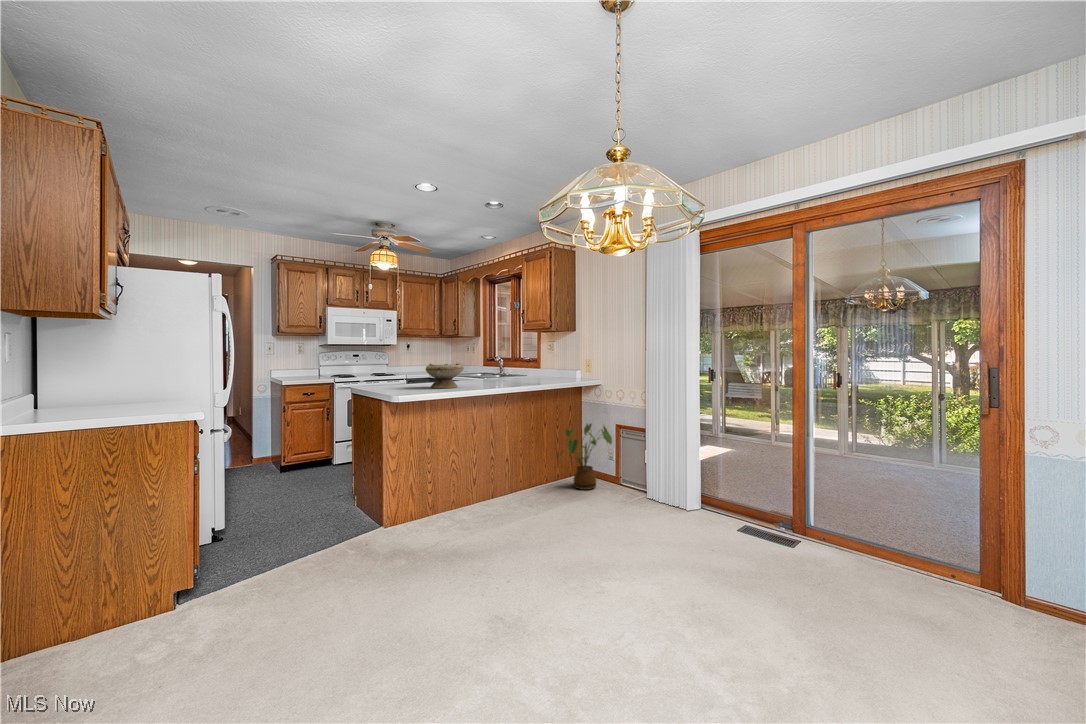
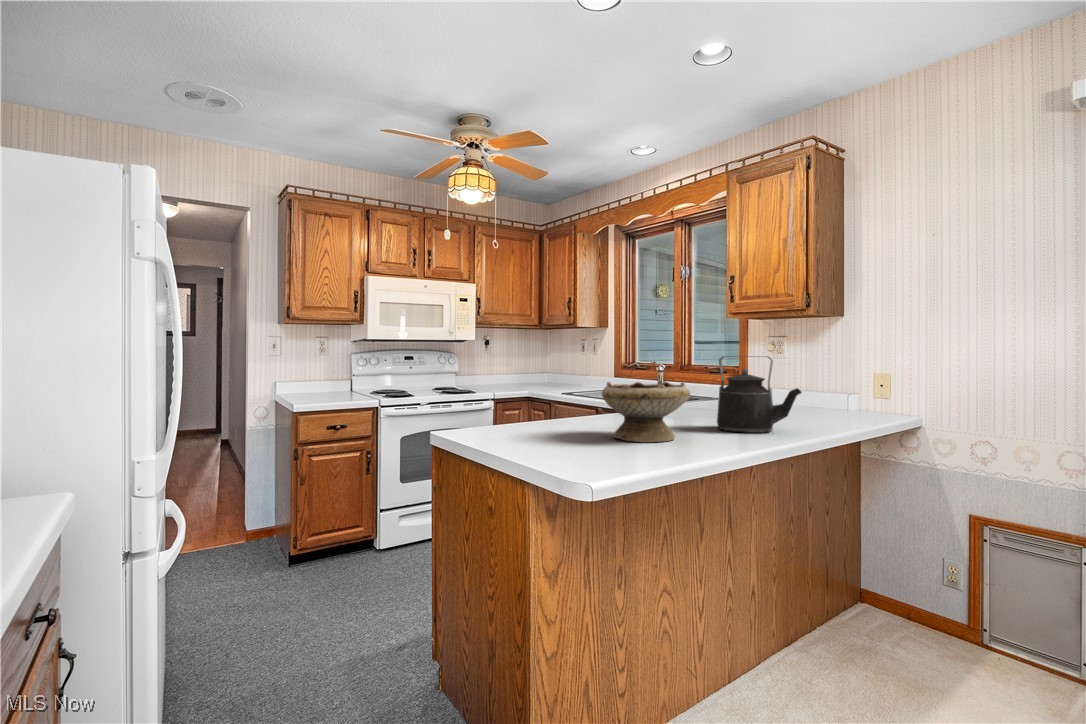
kettle: none [485,352,517,386] -> present [717,356,802,433]
house plant: present [560,424,612,490] -> none [851,509,991,658]

